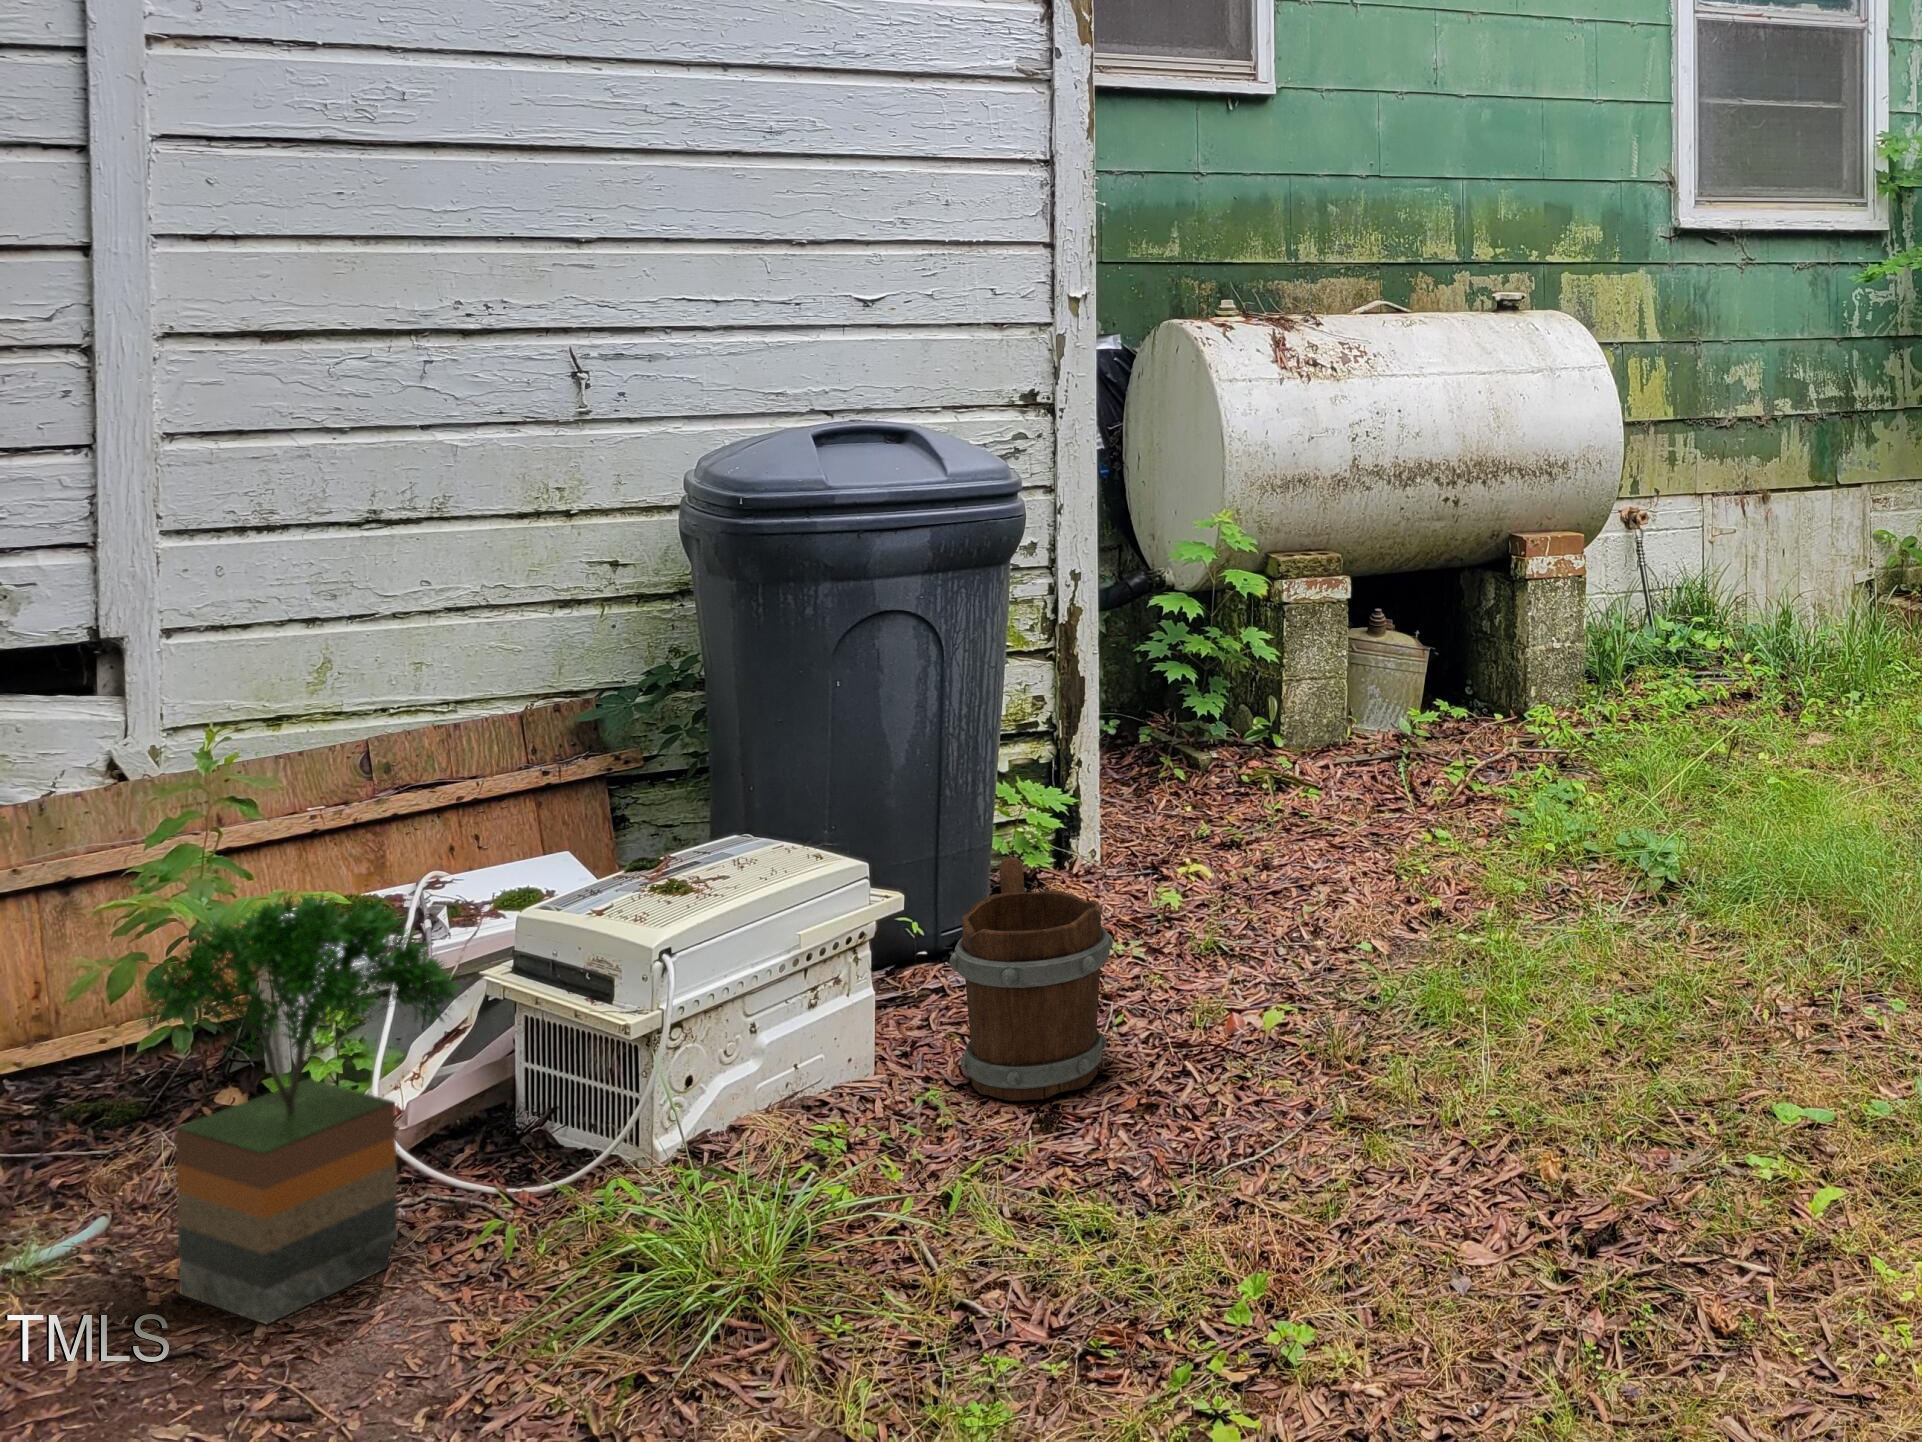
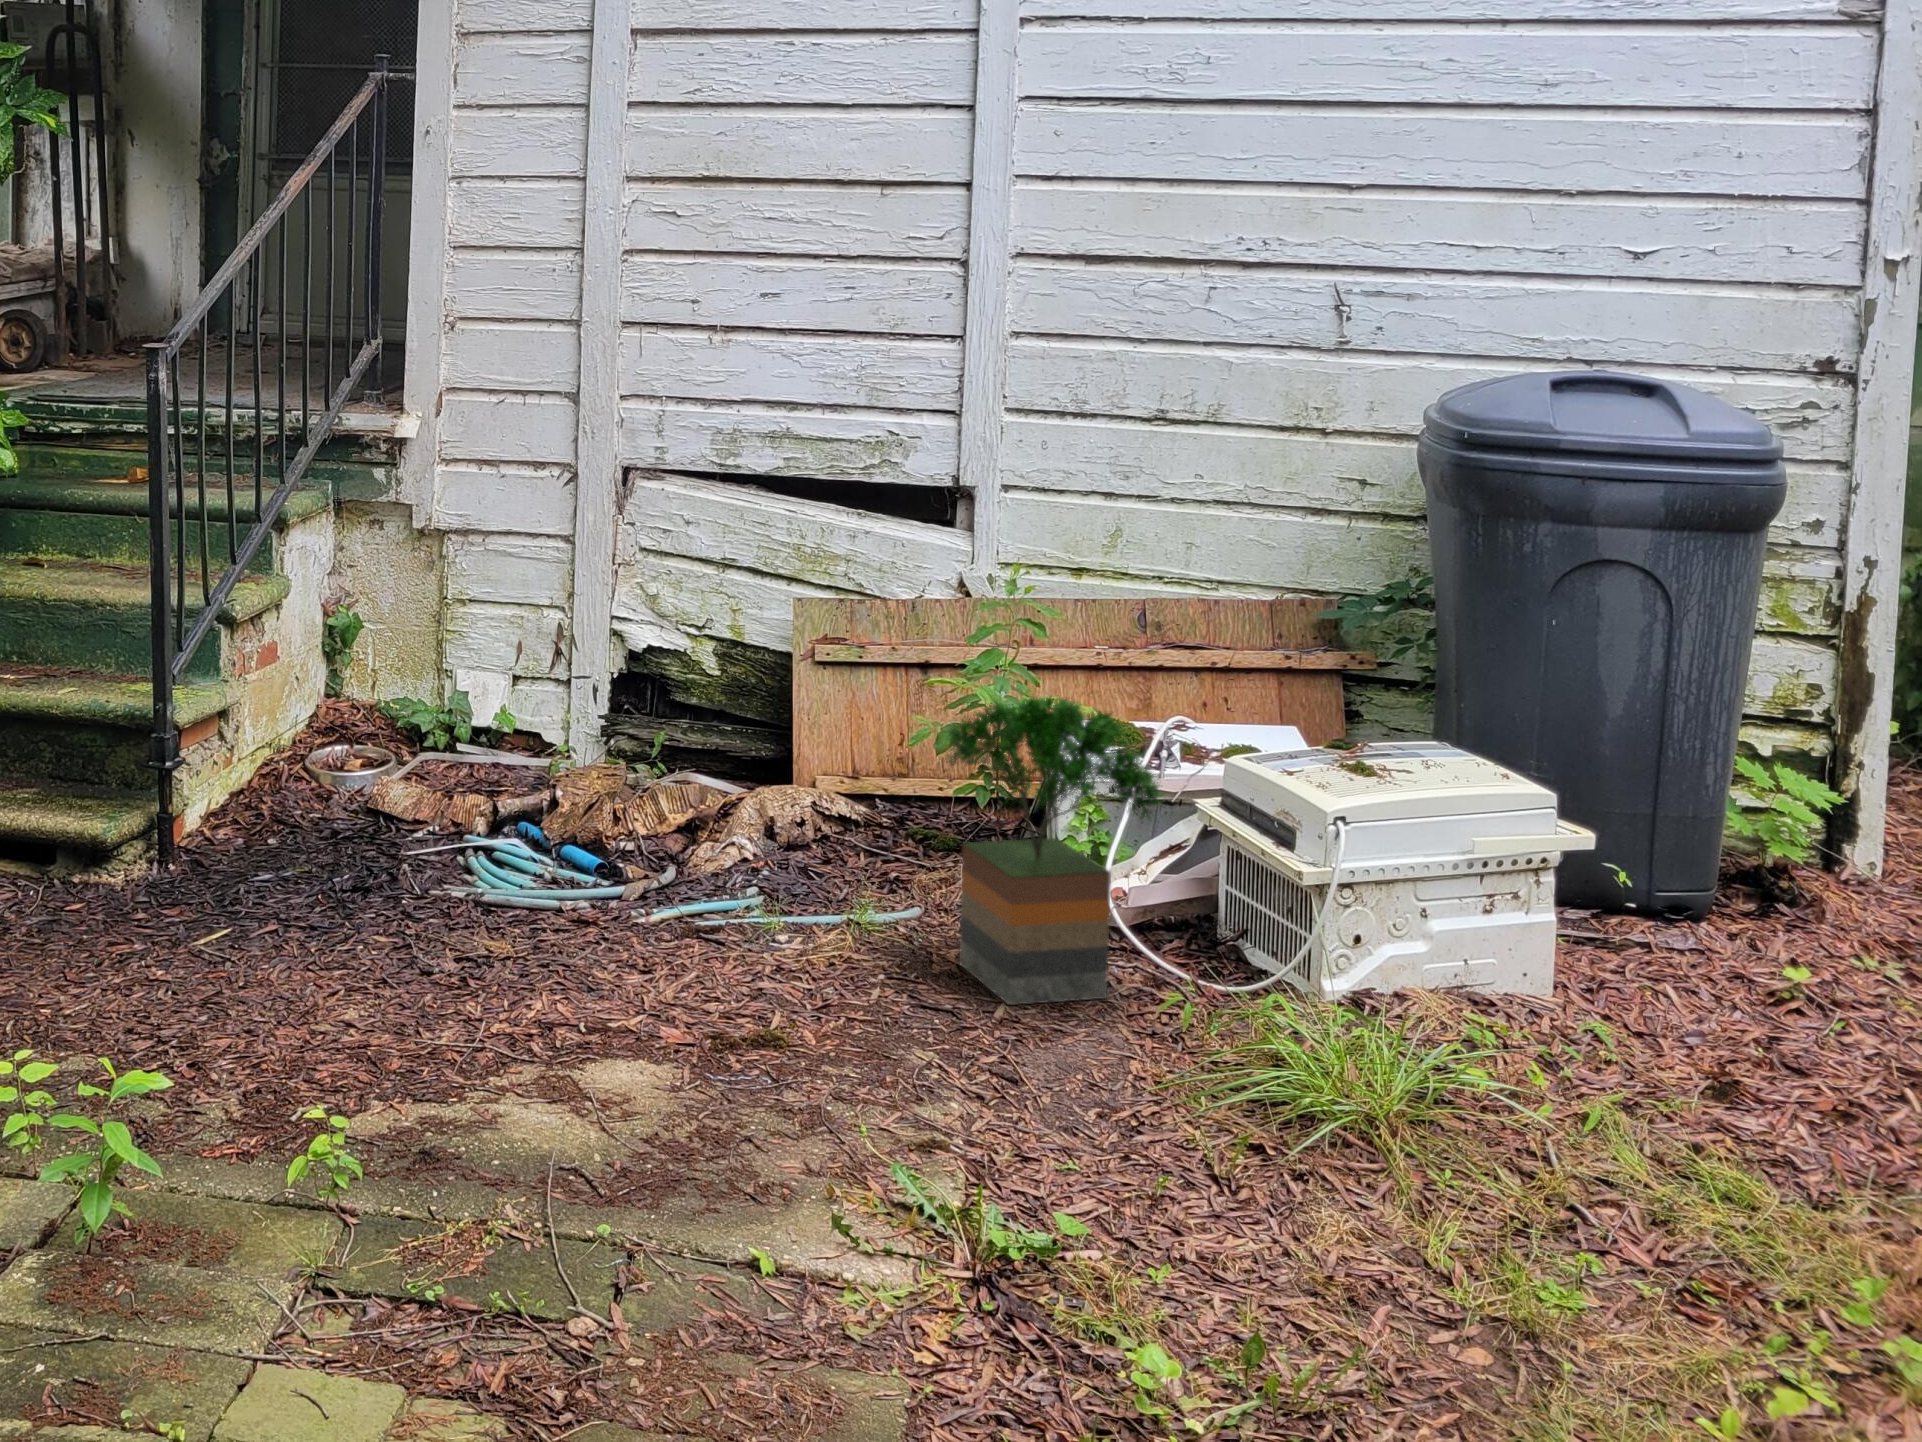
bucket: present [949,857,1113,1101] -> none [1633,828,1832,1079]

